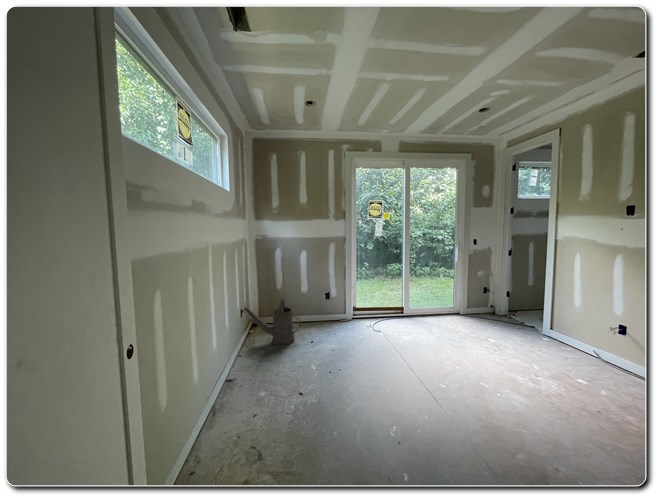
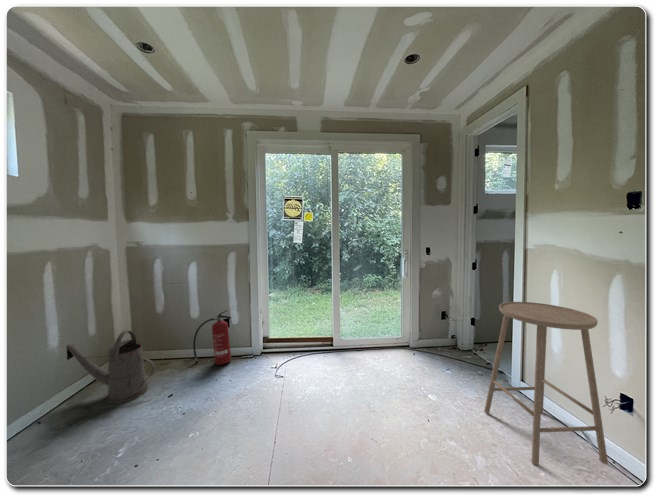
stool: none [530,274,611,367] -> present [484,302,608,466]
fire extinguisher: none [308,286,336,325] -> present [193,310,231,365]

